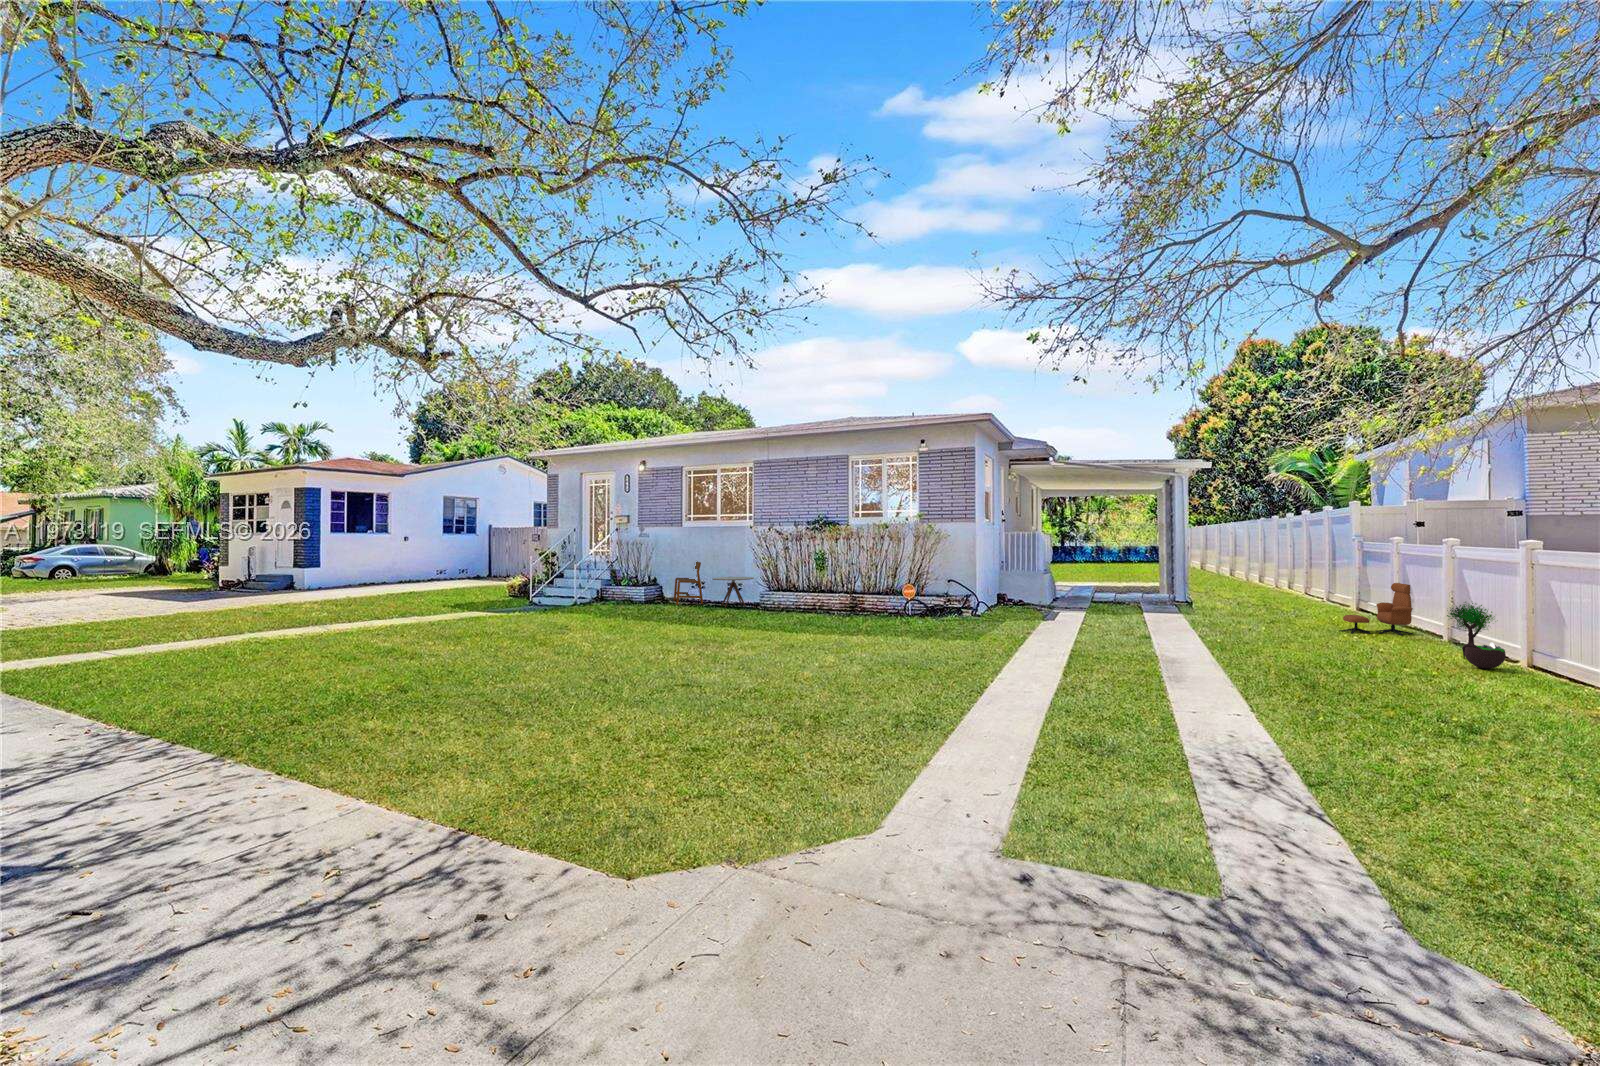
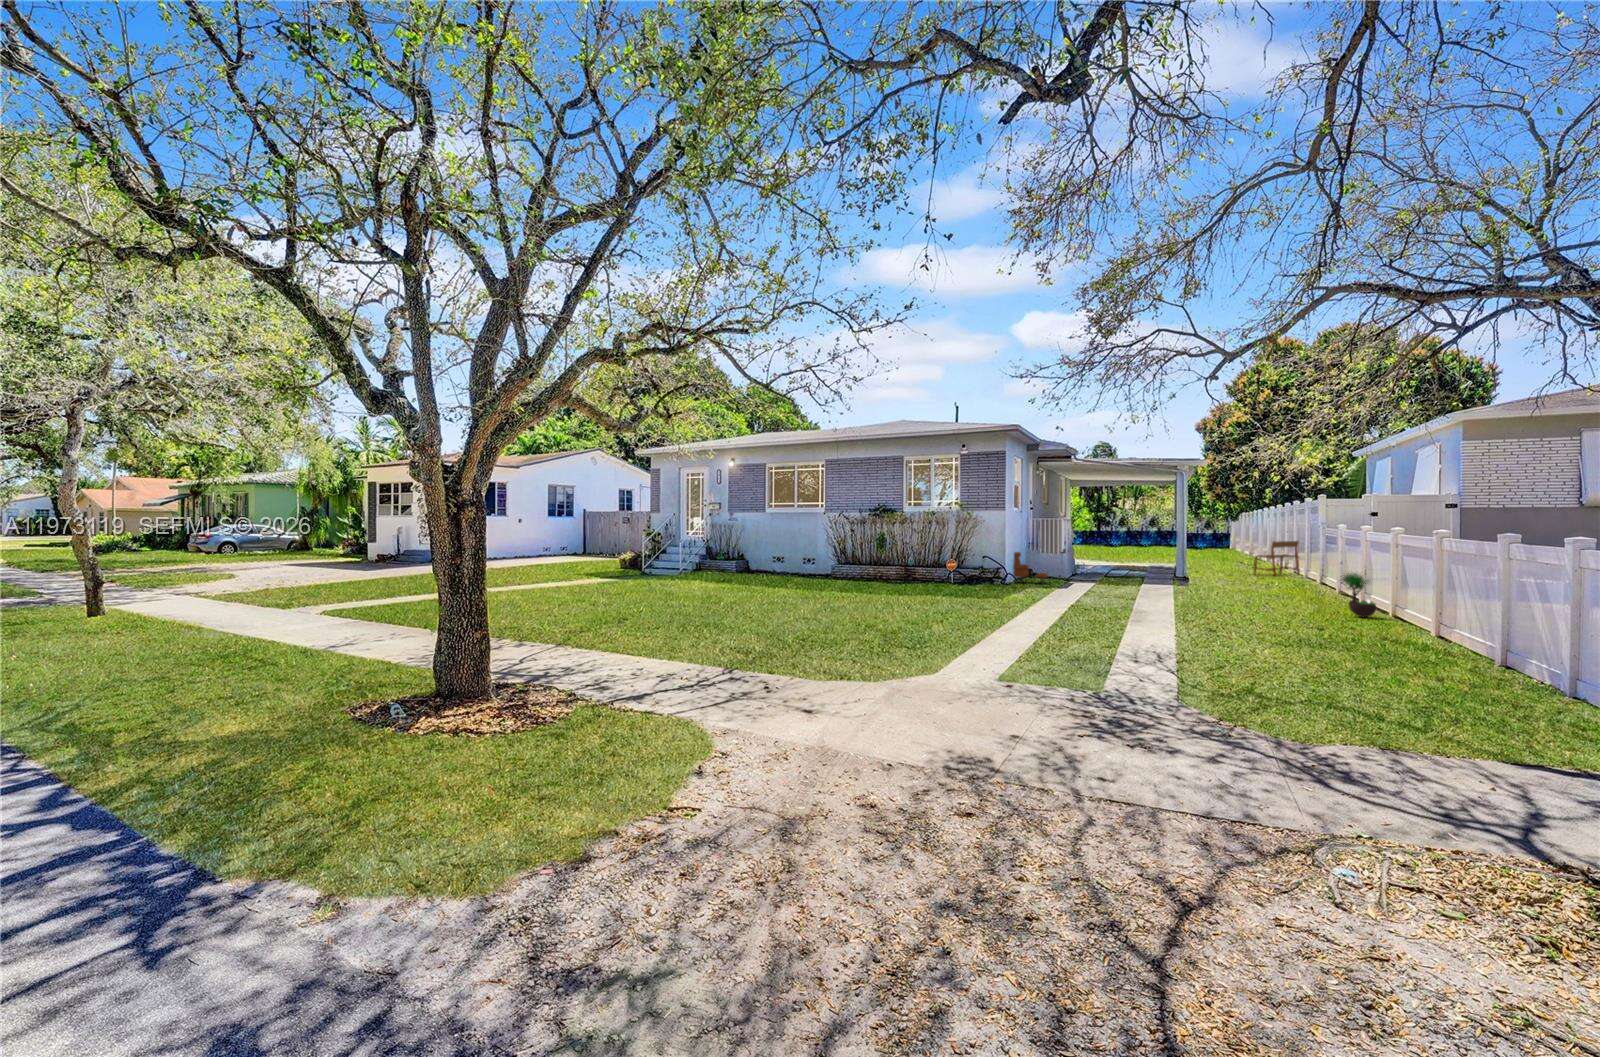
bench: present [674,561,703,605] -> present [1254,541,1300,576]
round table: present [713,577,754,608] -> none [793,554,826,578]
lounge chair: present [1340,583,1413,635] -> present [1013,552,1048,584]

